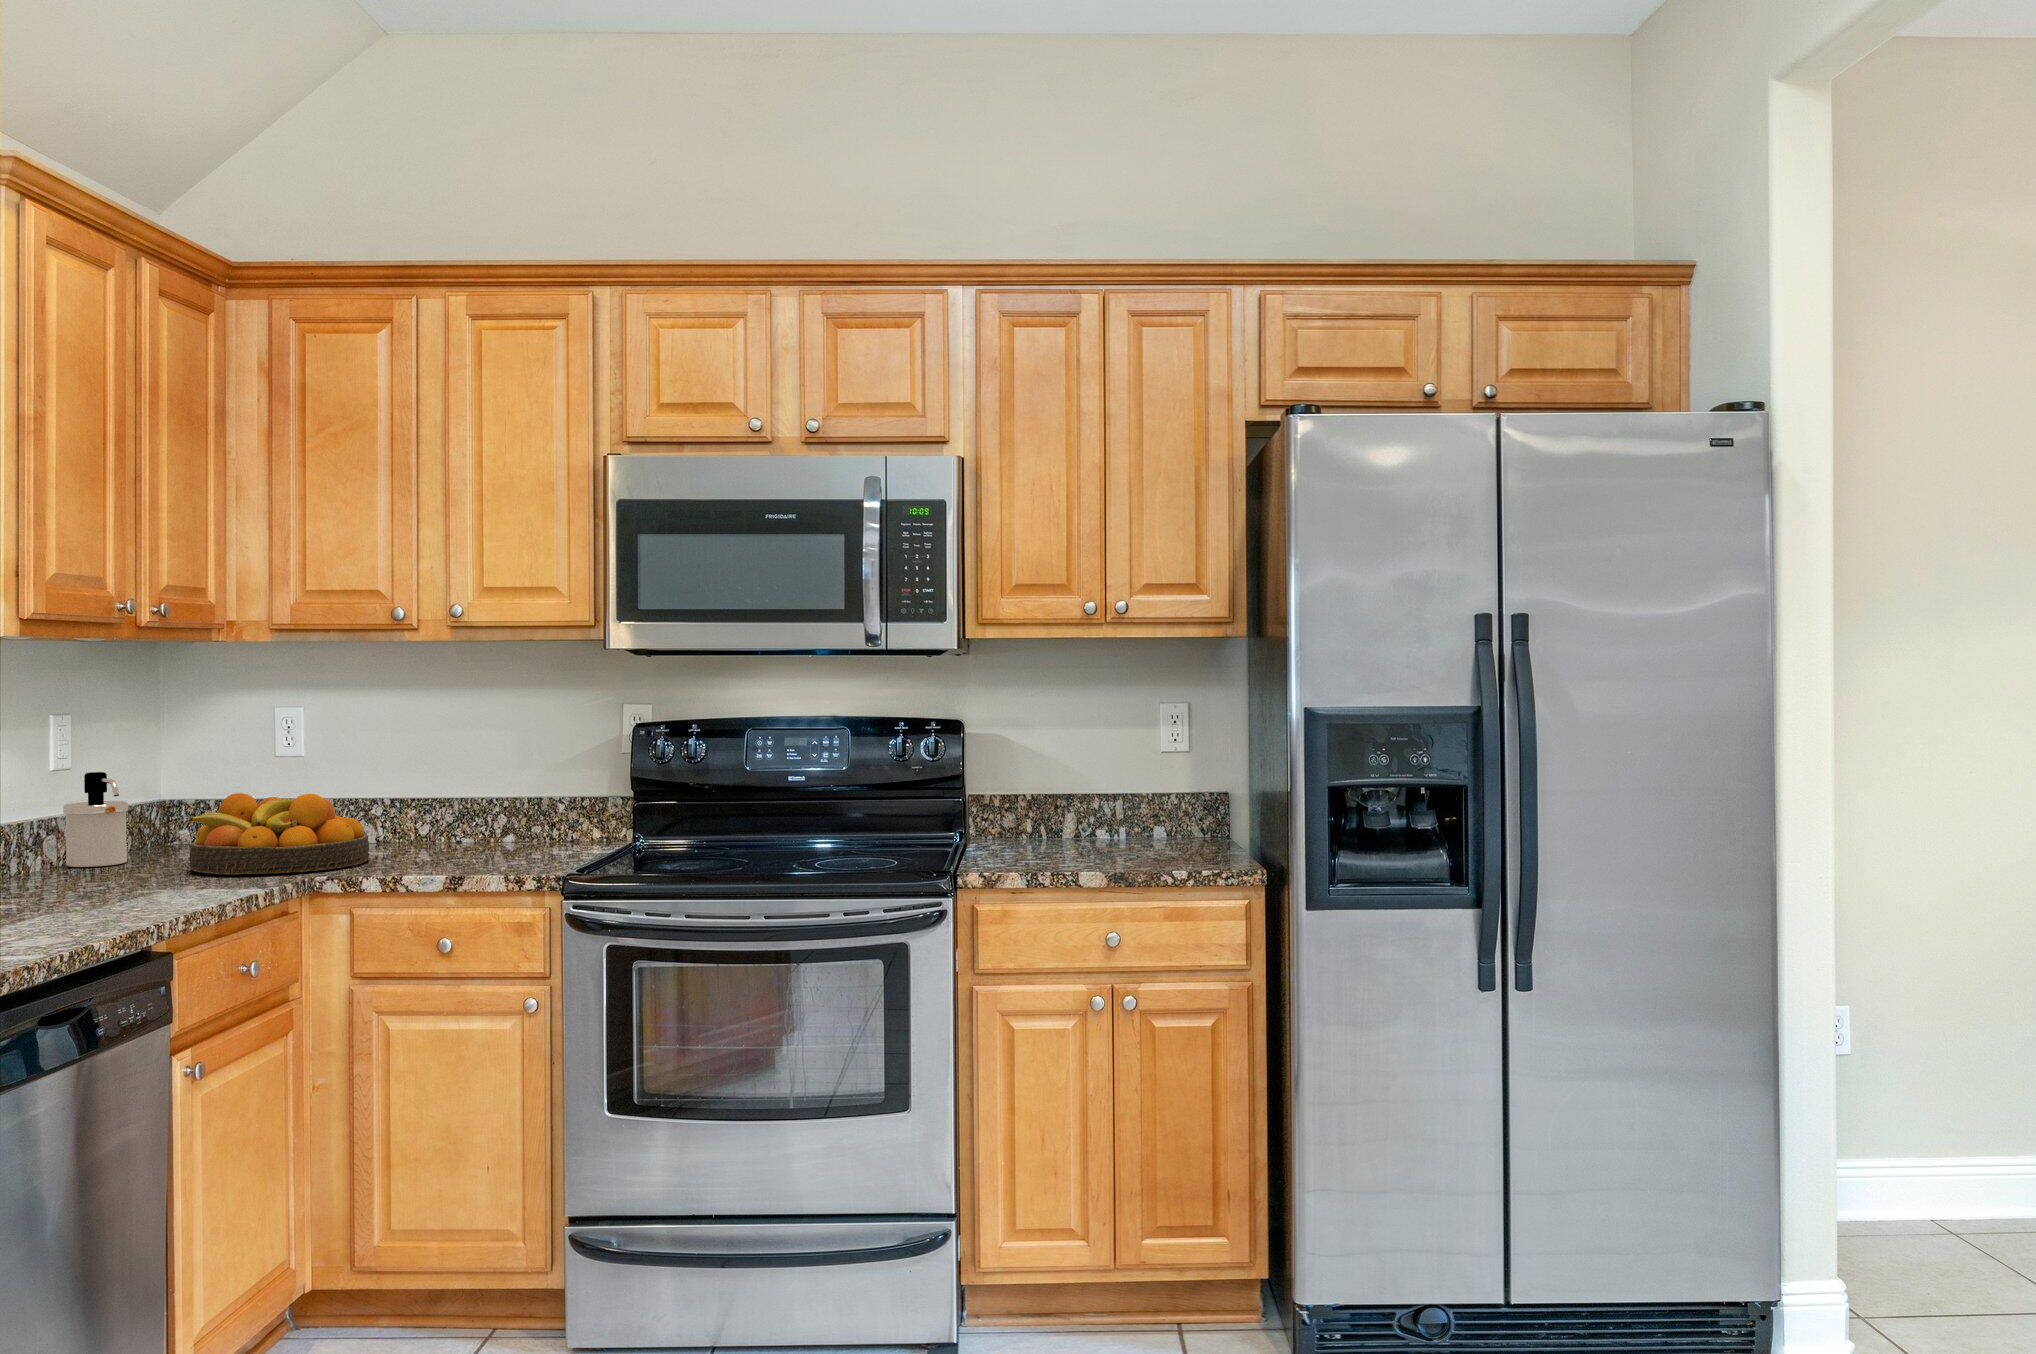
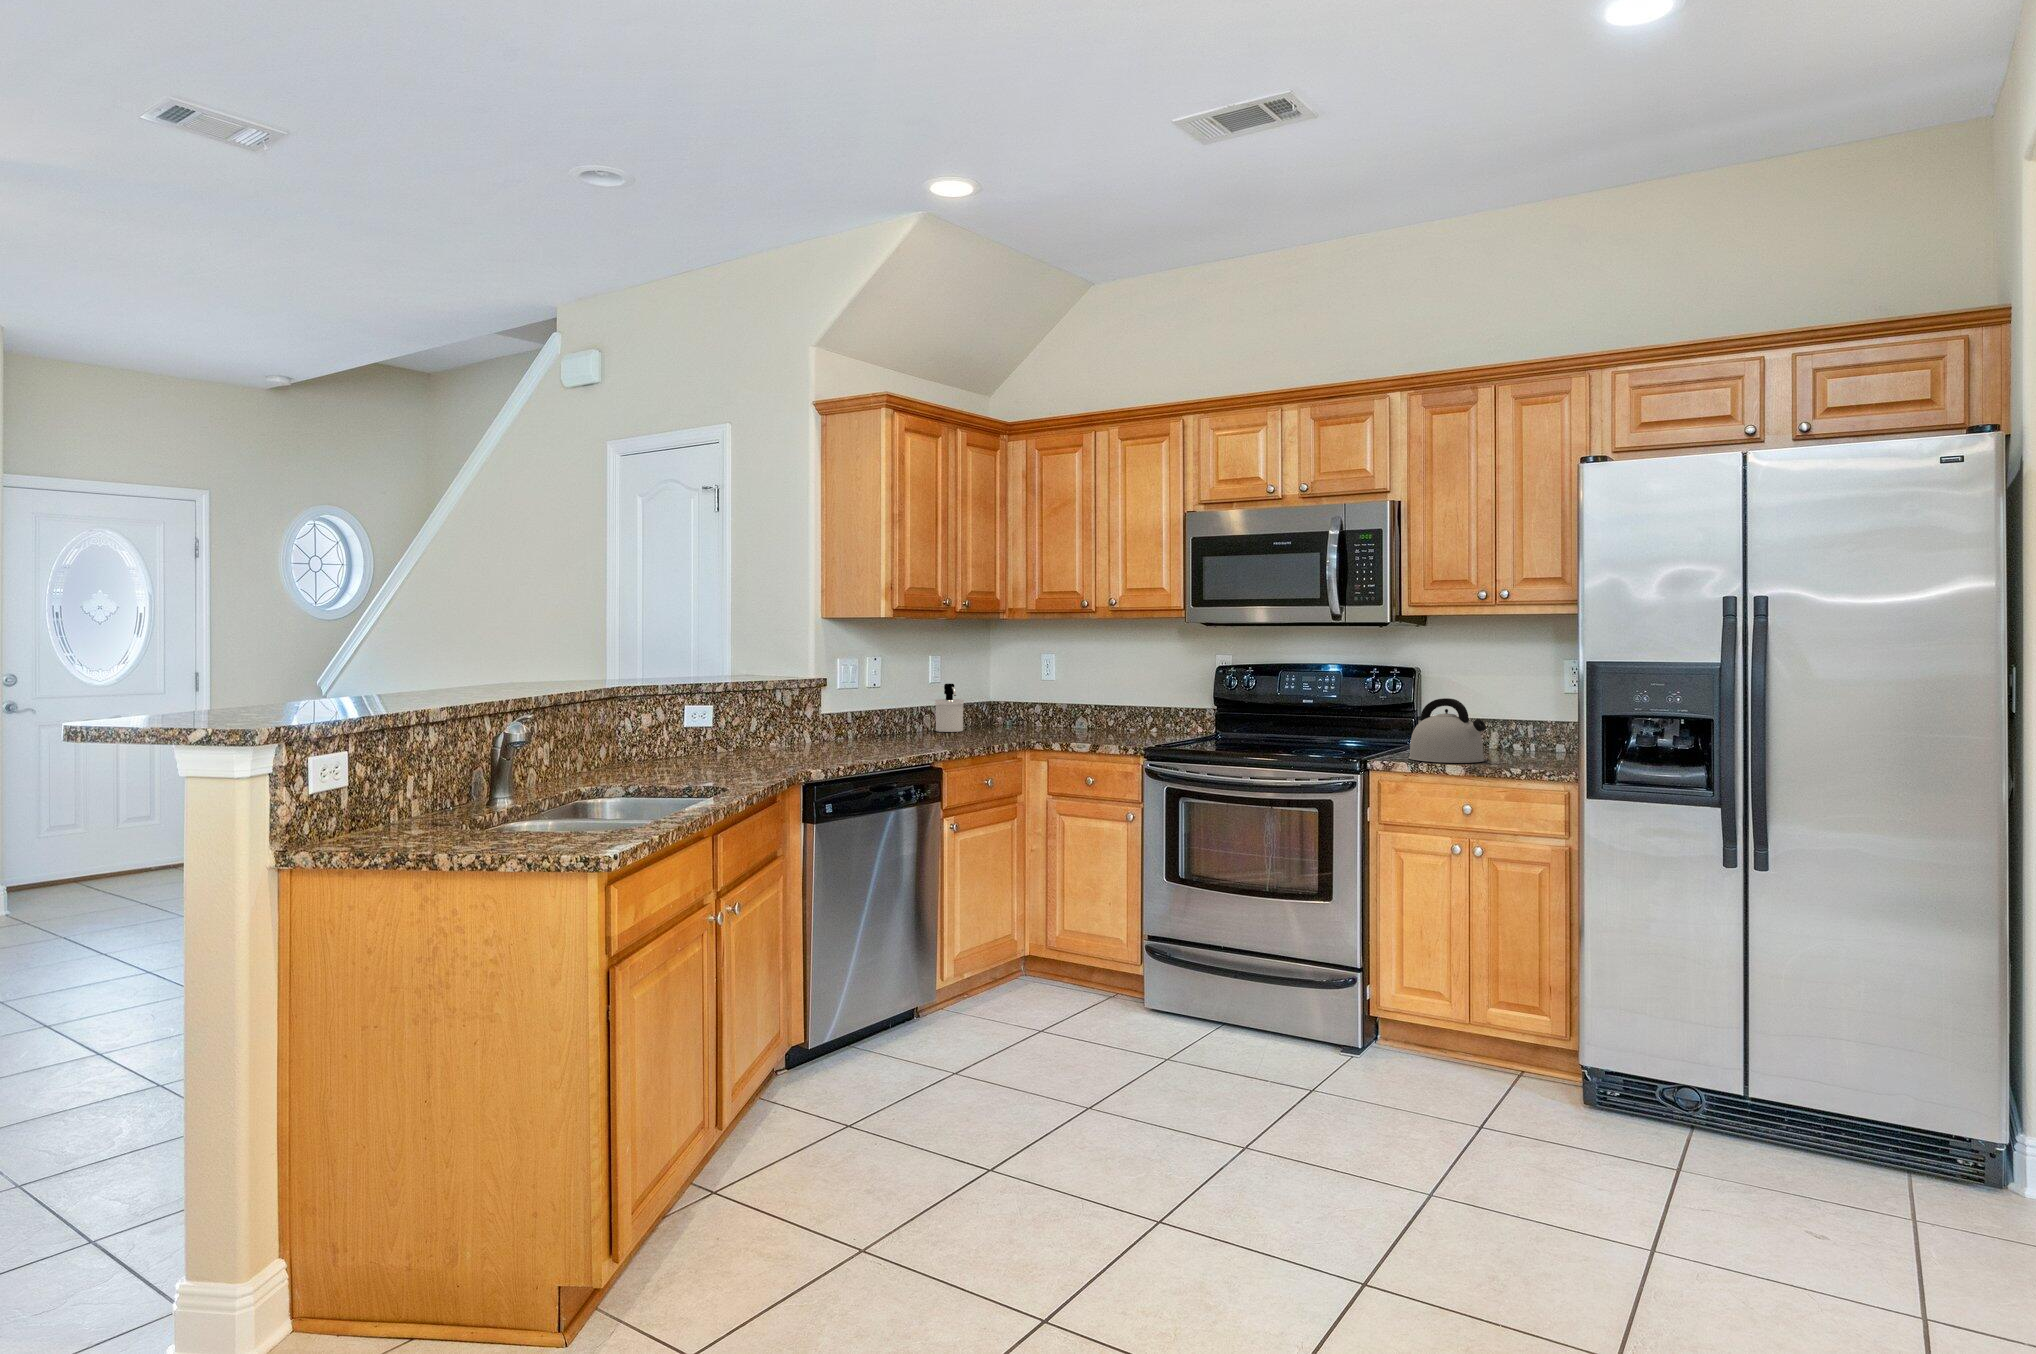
kettle: none [1000,768,1118,867] -> present [1409,698,1486,763]
fruit bowl: present [187,793,369,875] -> none [981,697,1071,739]

